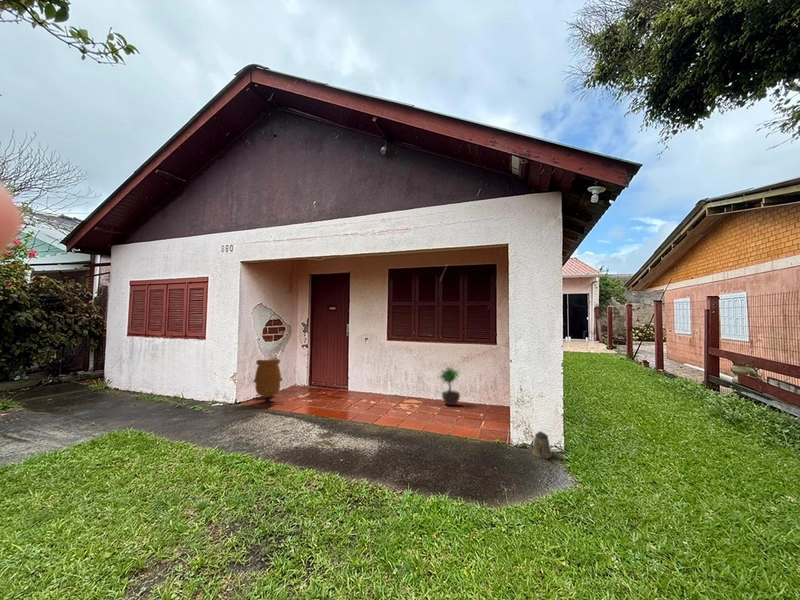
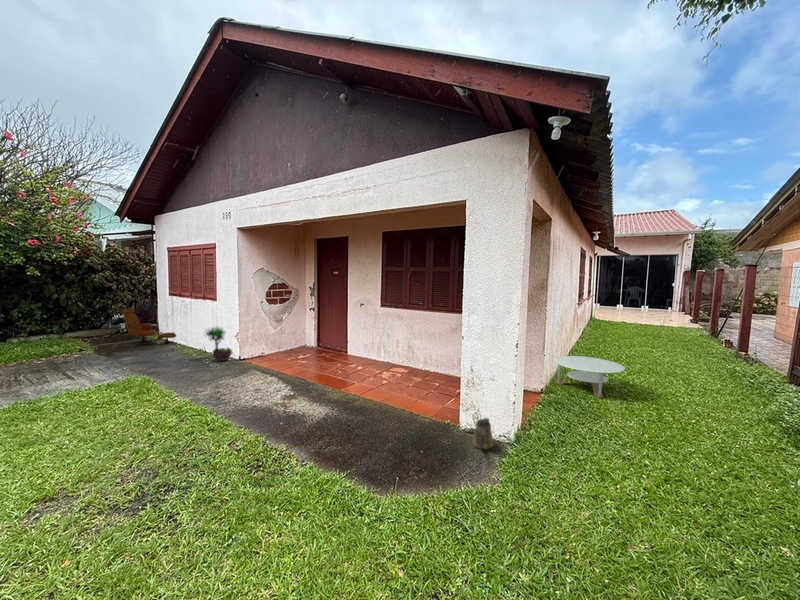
lounge chair: present [254,359,282,408] -> present [123,308,176,346]
potted tree: present [440,368,460,405] -> present [206,328,232,361]
round table: none [550,378,610,412] -> present [554,356,625,398]

